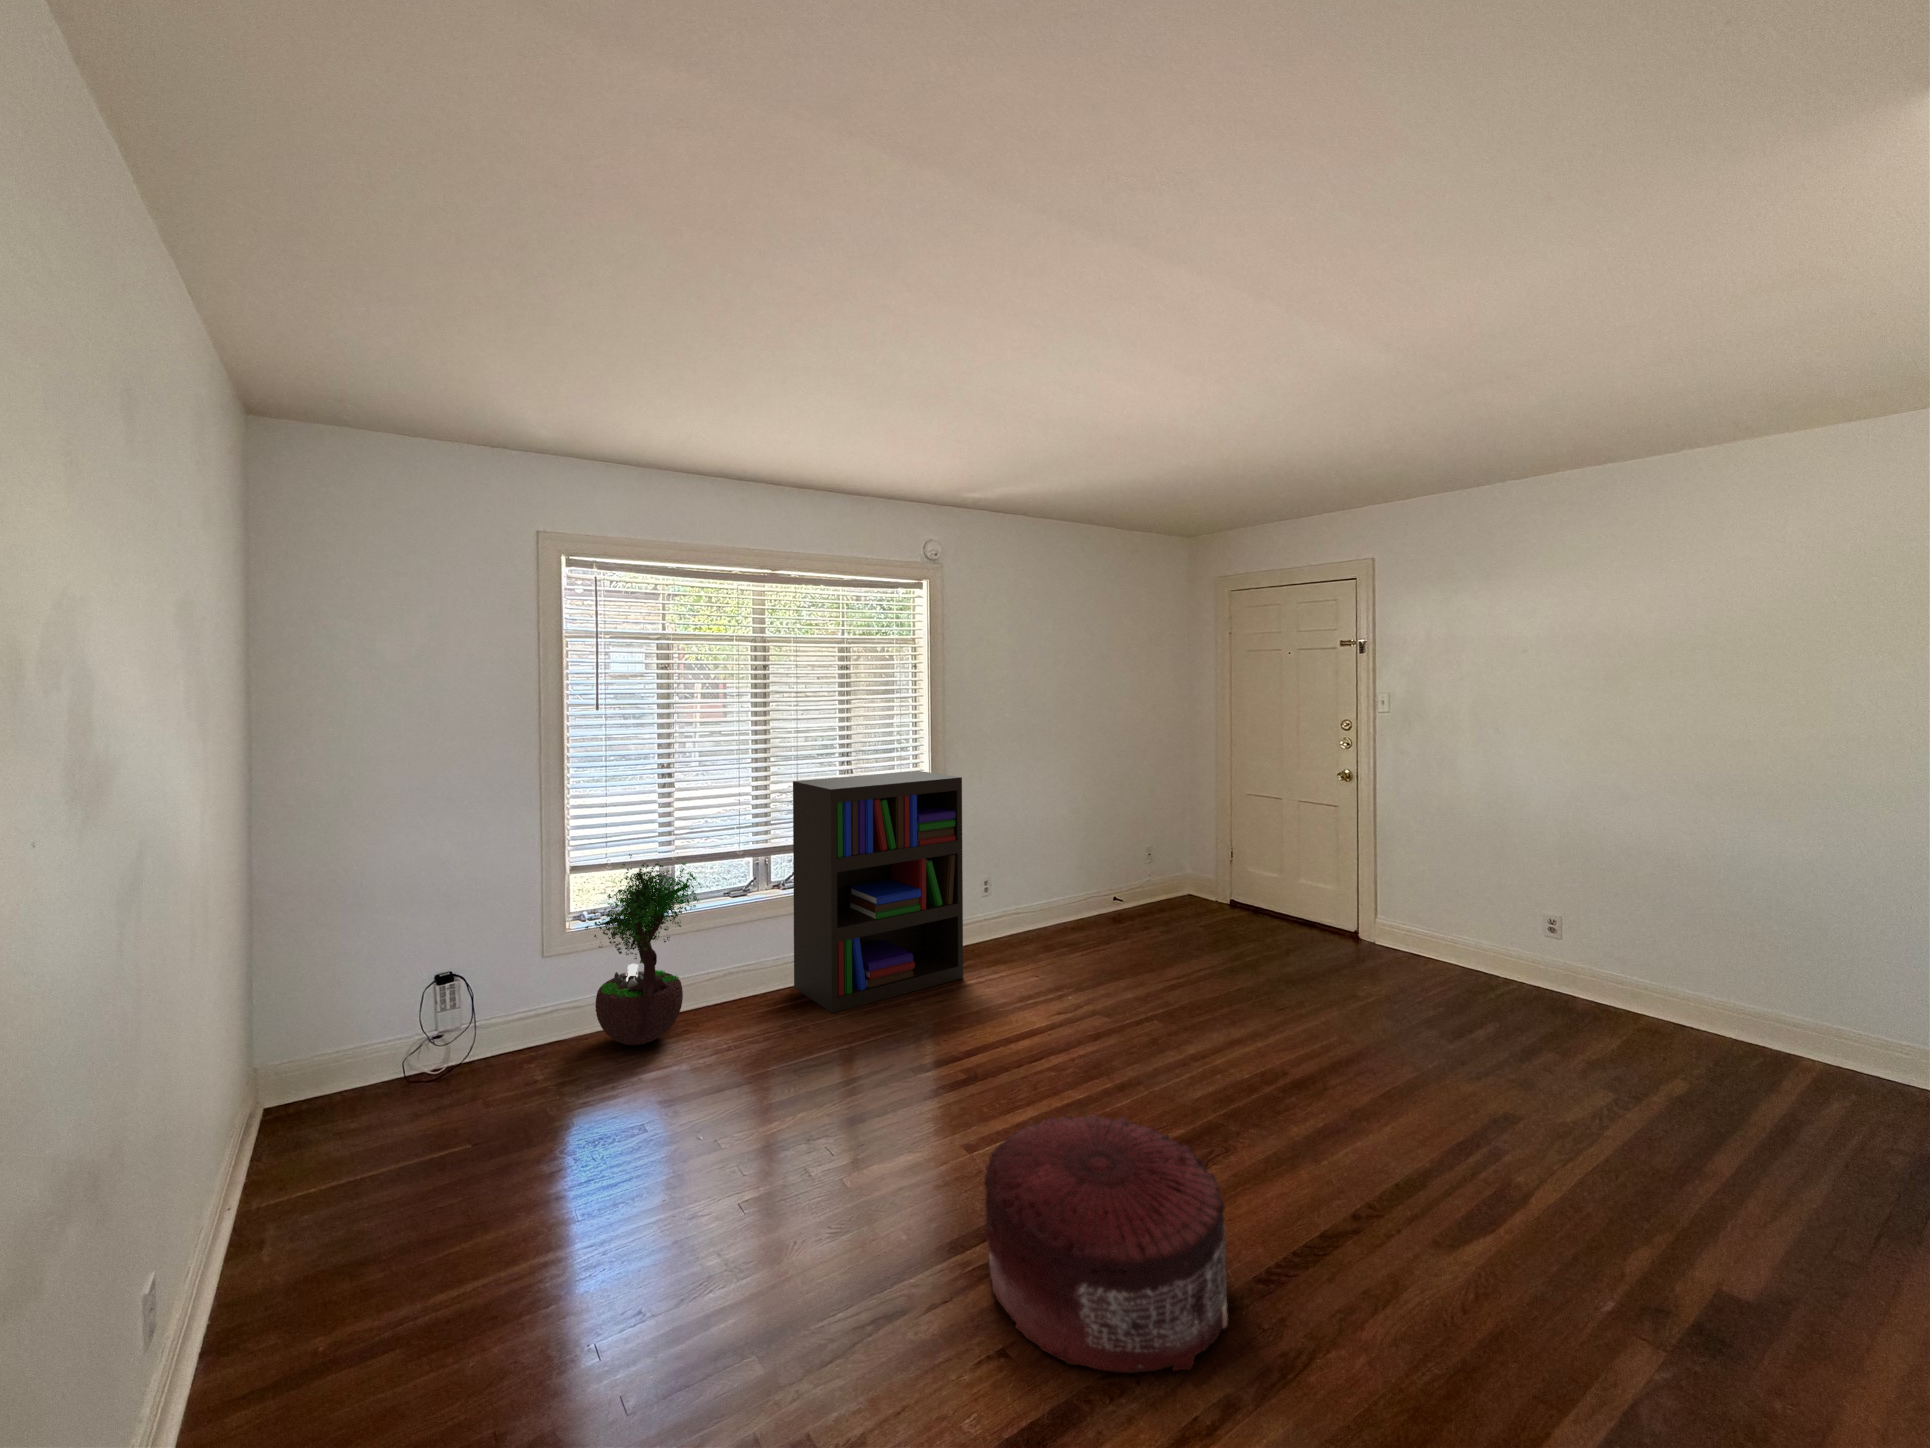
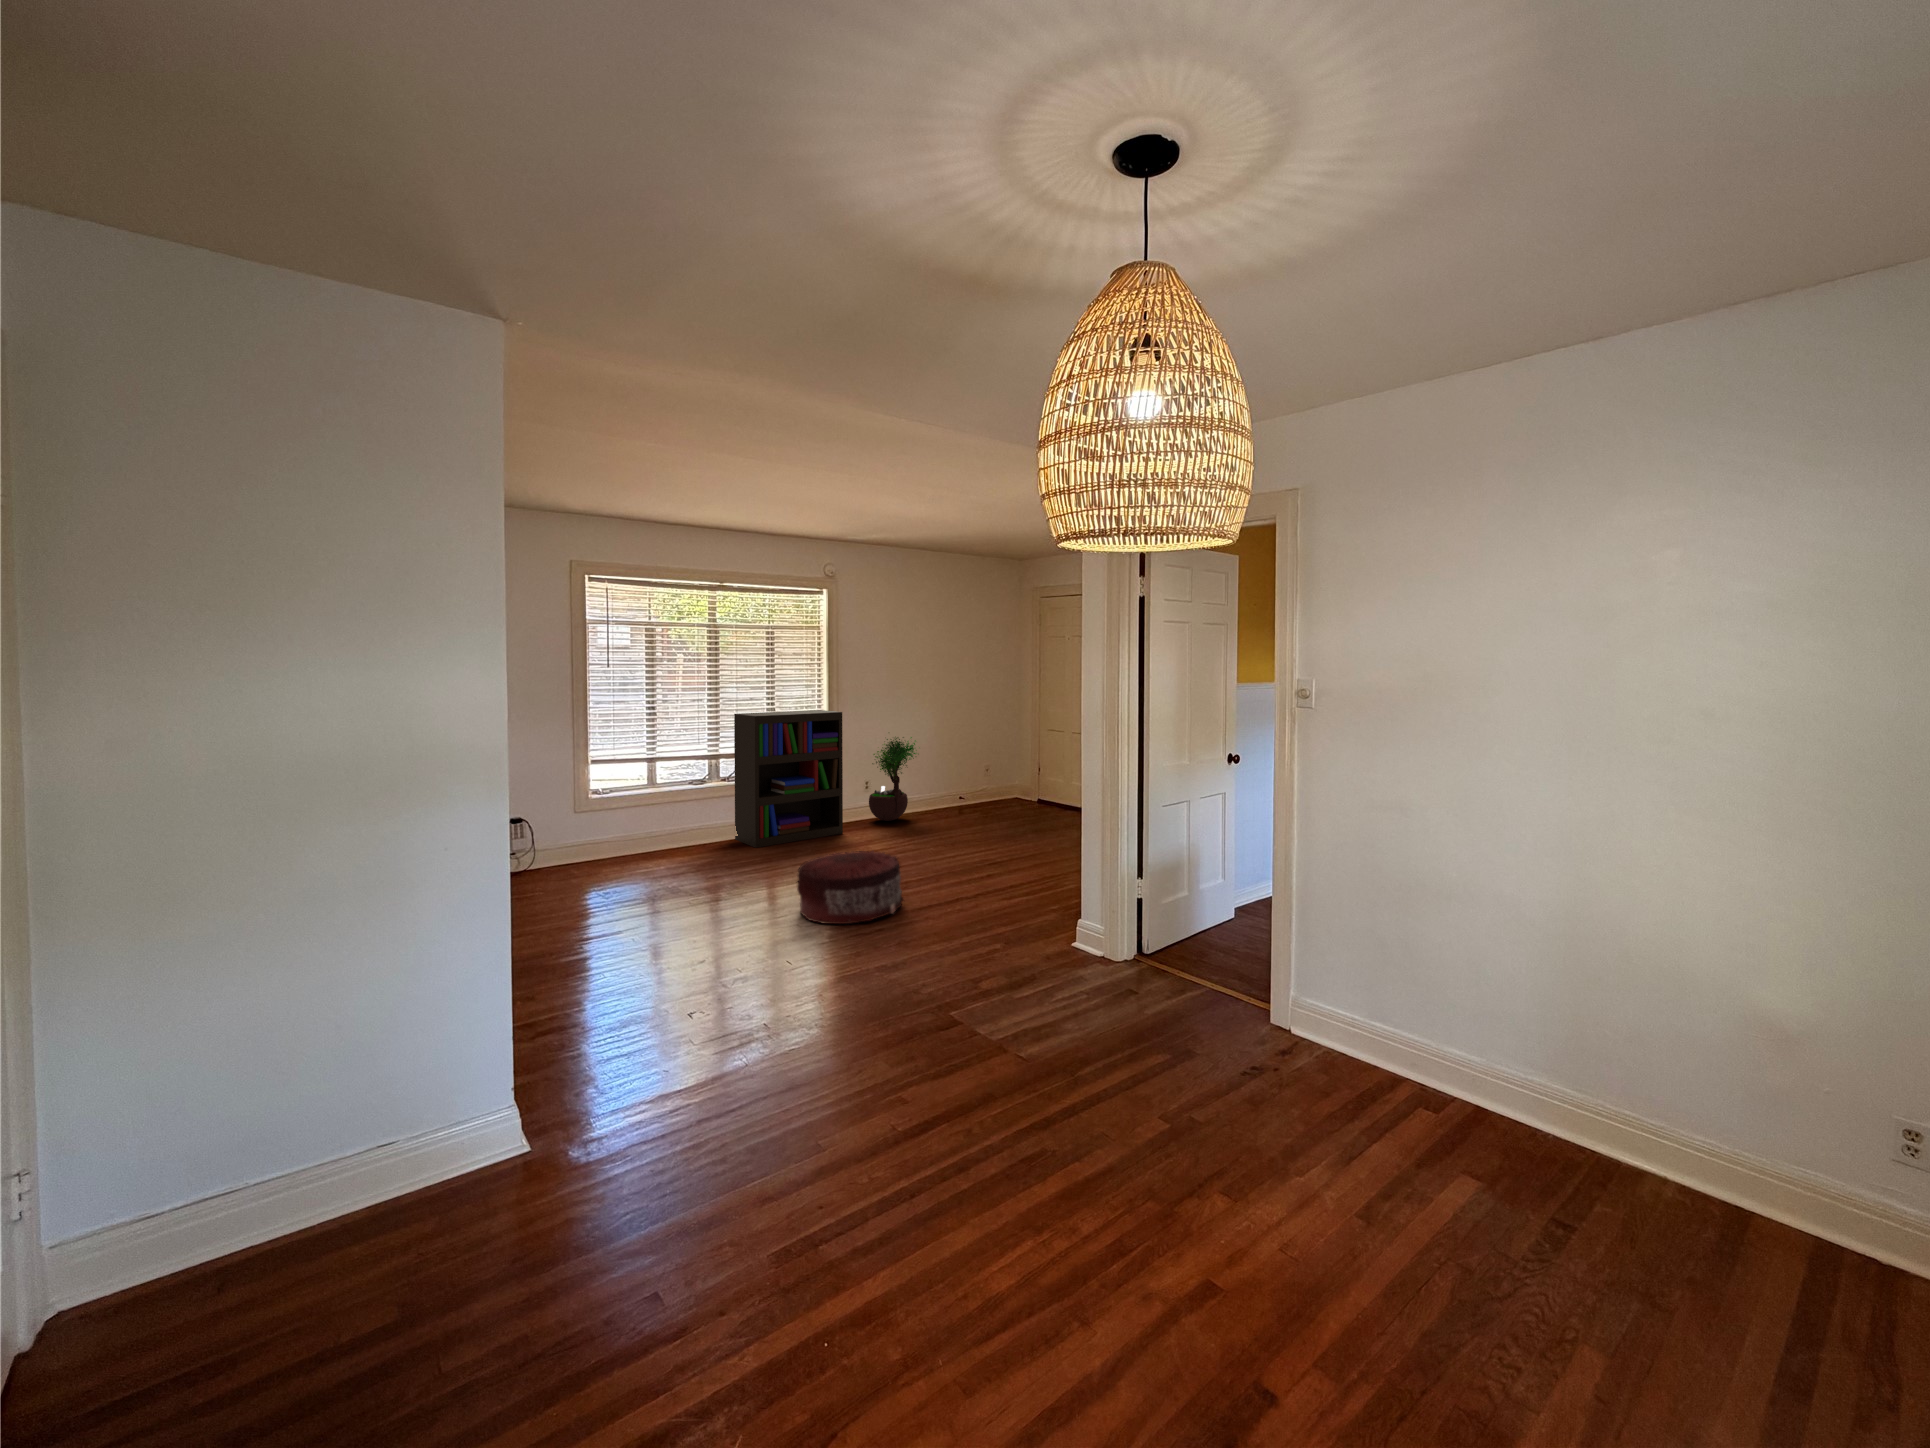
potted tree: present [585,854,702,1045] -> present [869,737,916,821]

